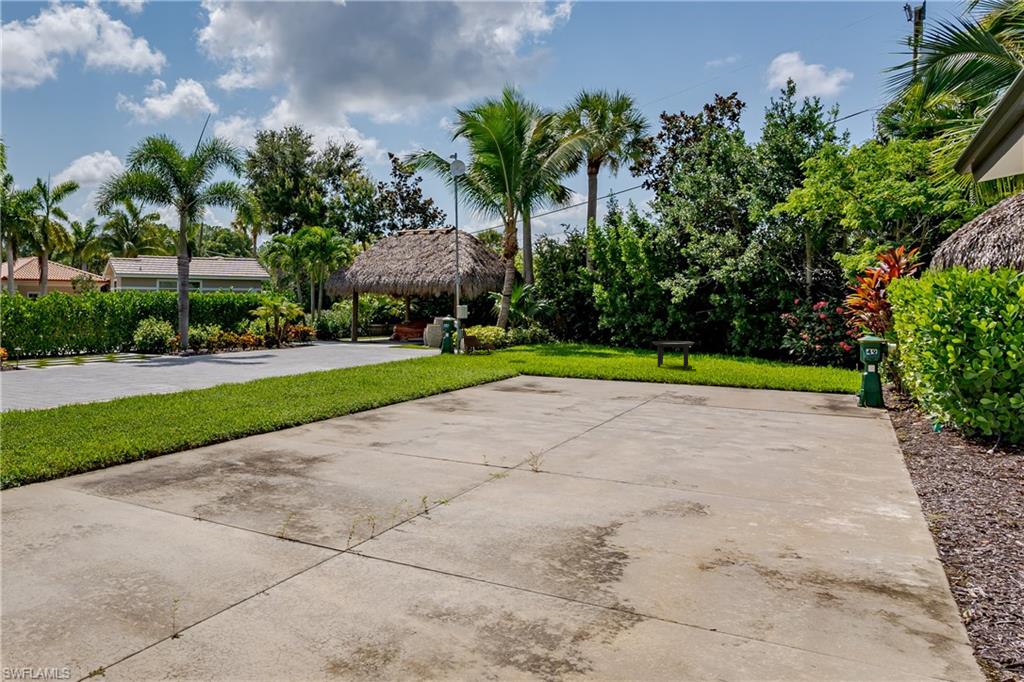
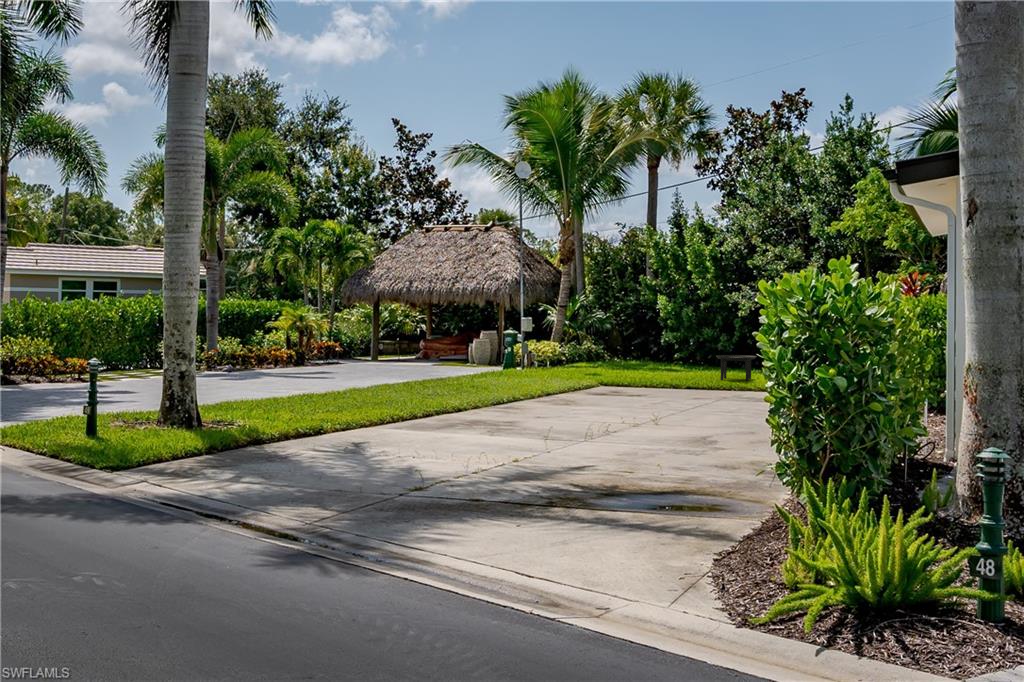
lounge chair: present [461,323,495,355] -> none [515,335,552,370]

